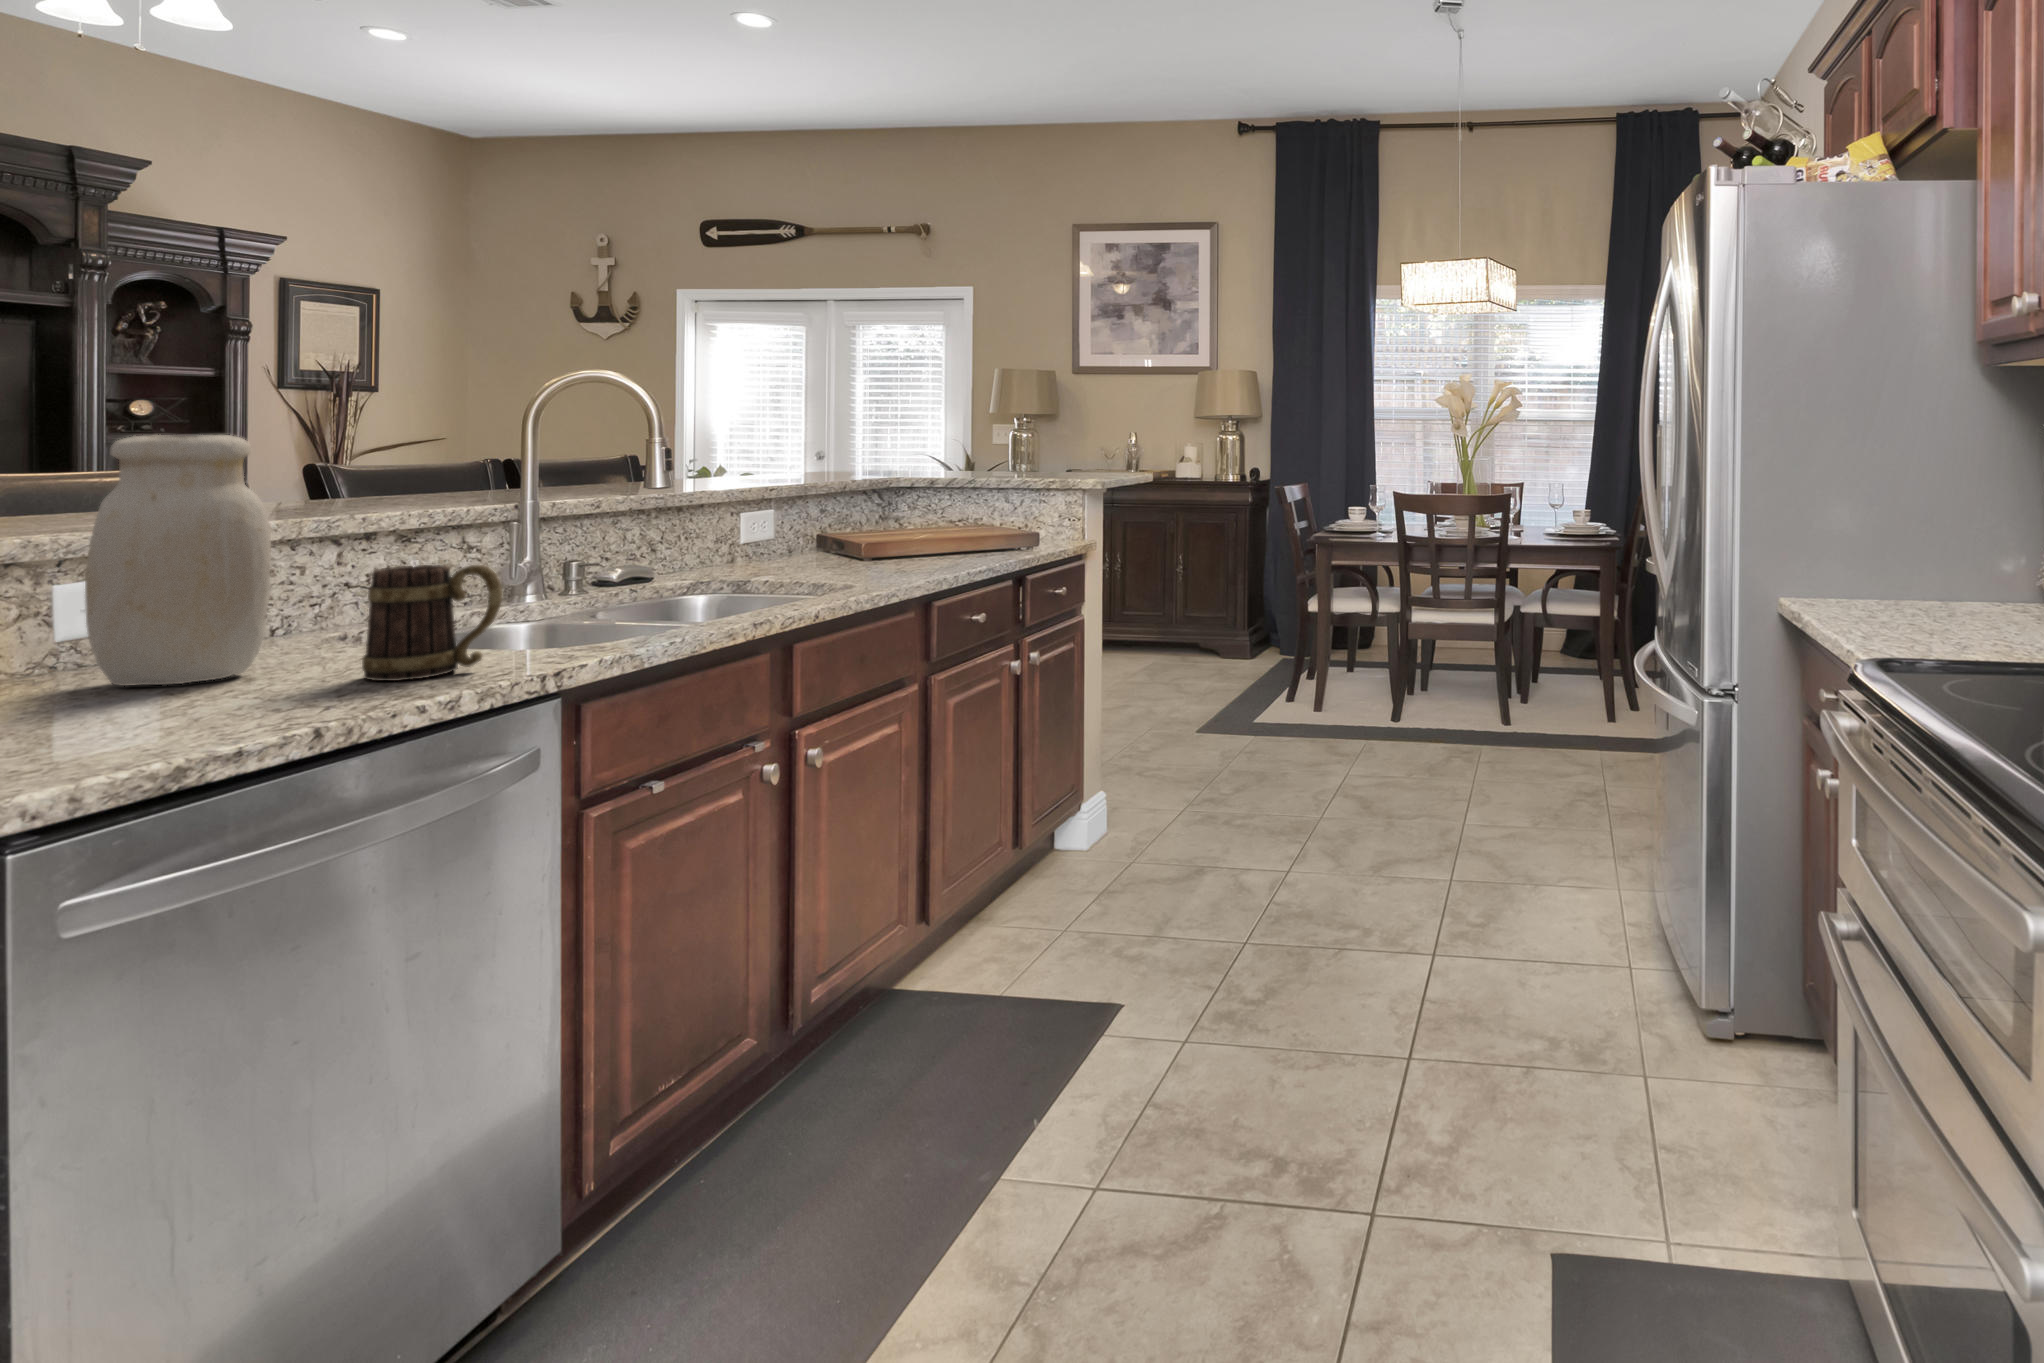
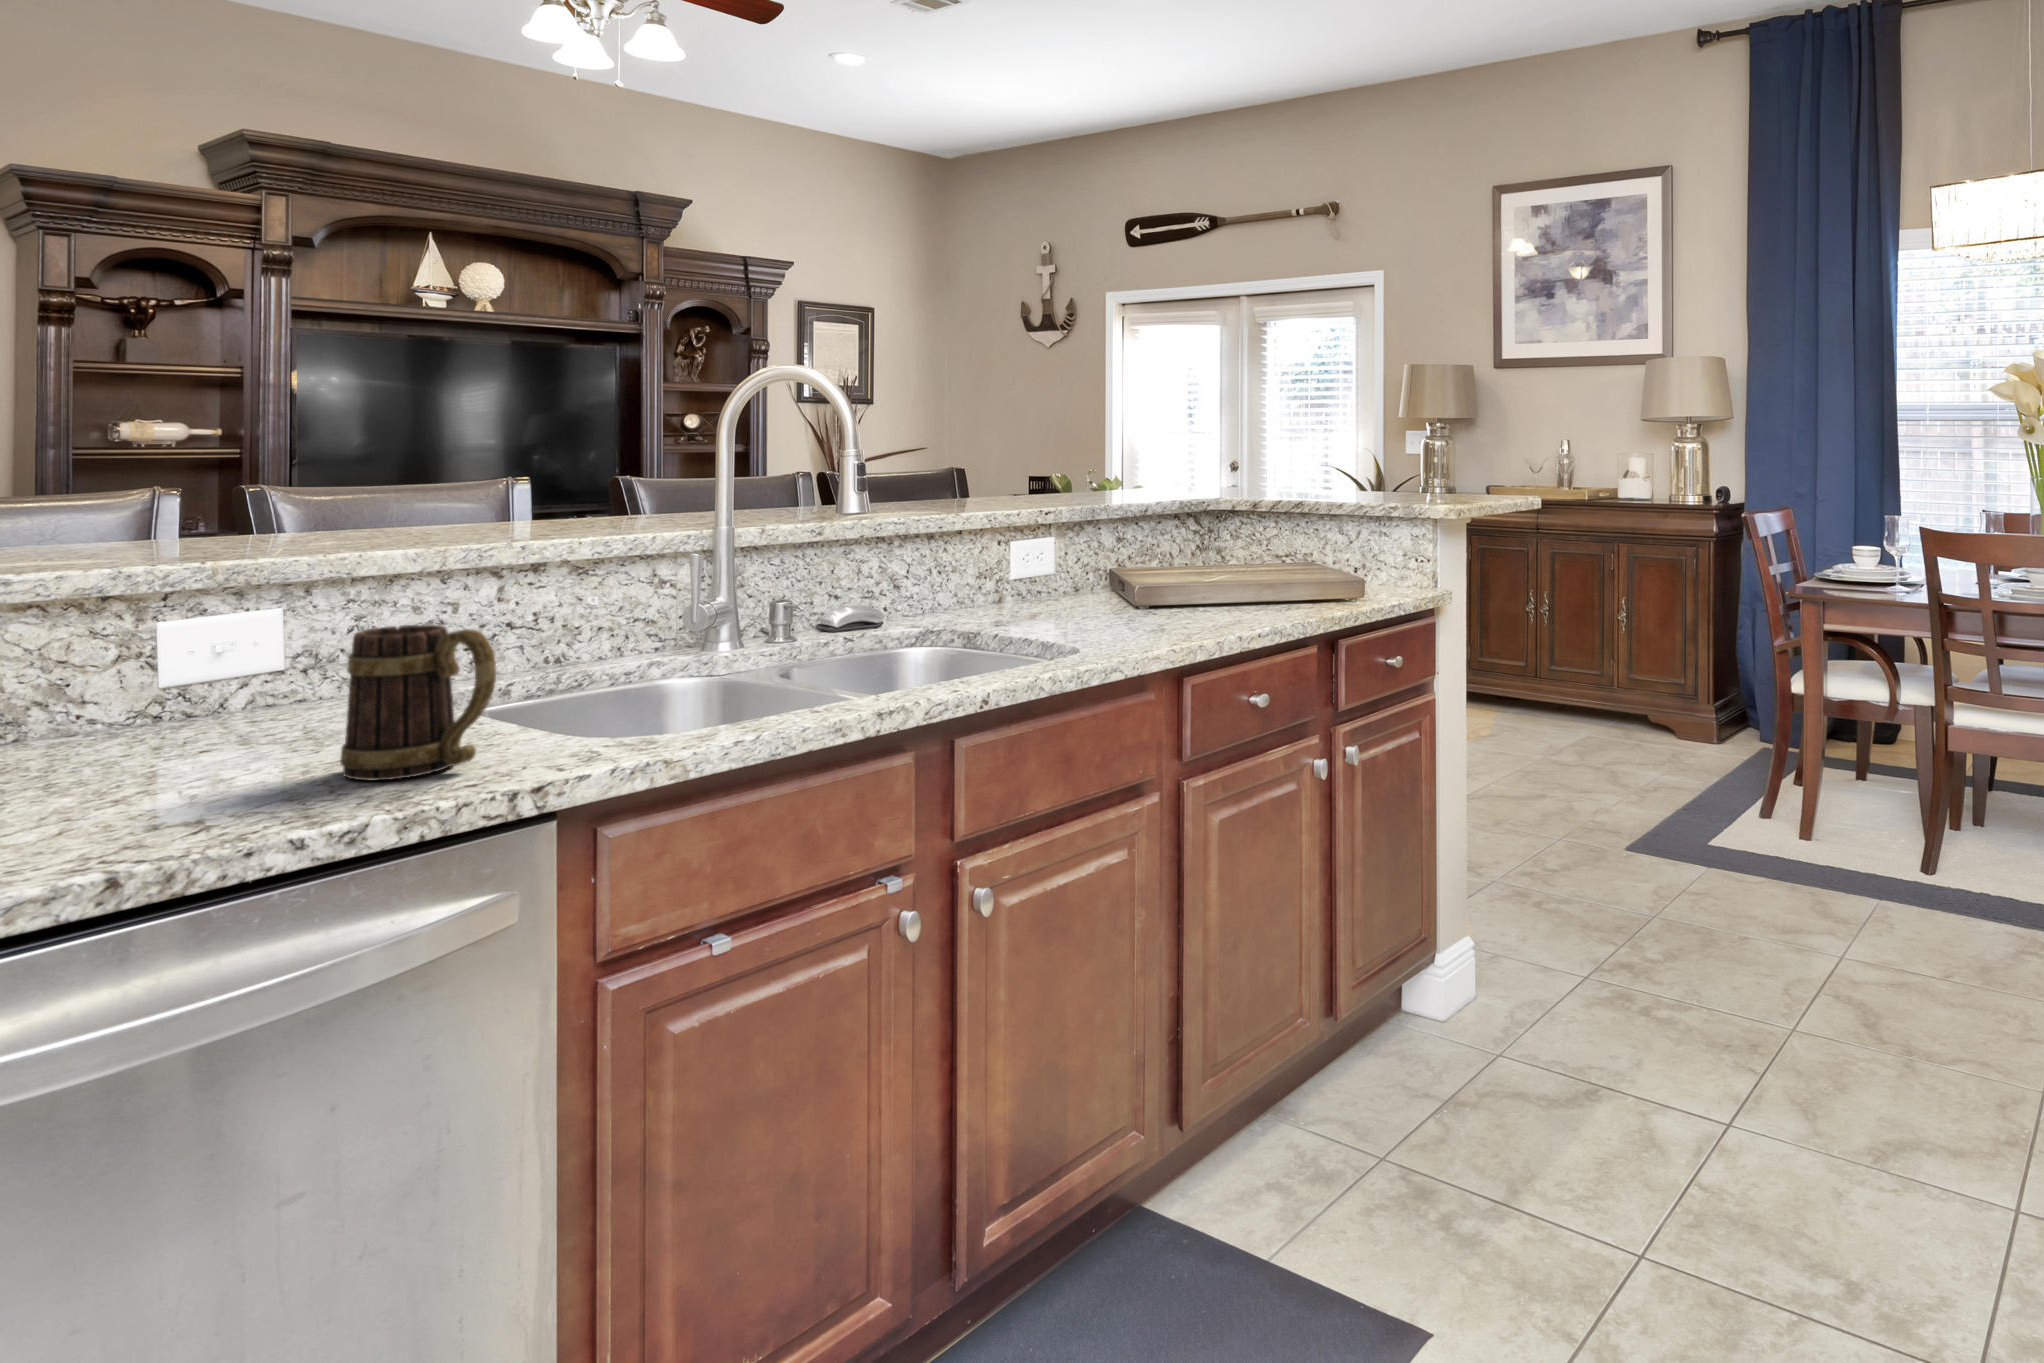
jar: present [85,435,271,686] -> none [114,454,313,757]

